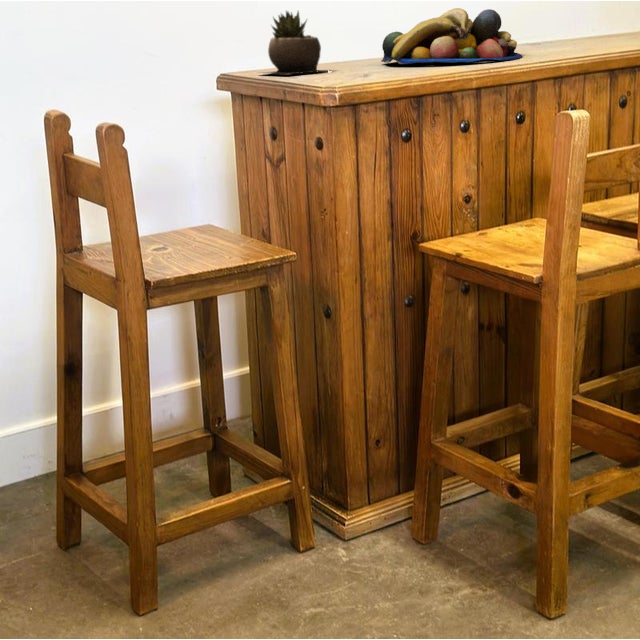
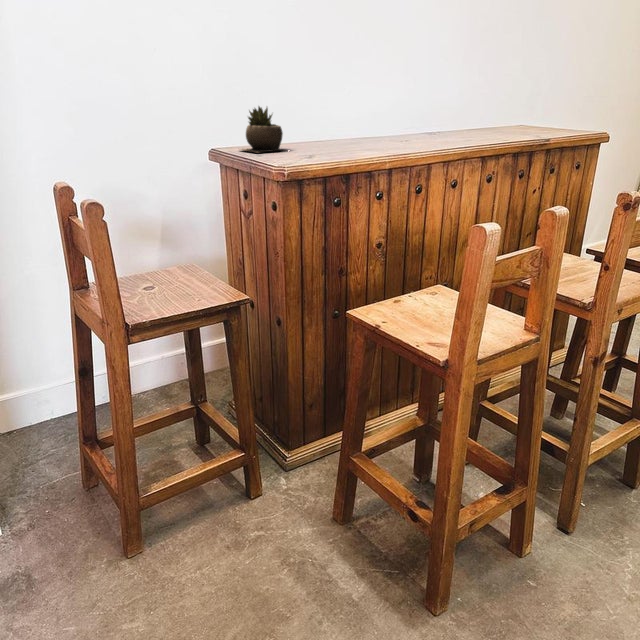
fruit bowl: present [381,8,522,64] -> none [325,109,423,149]

